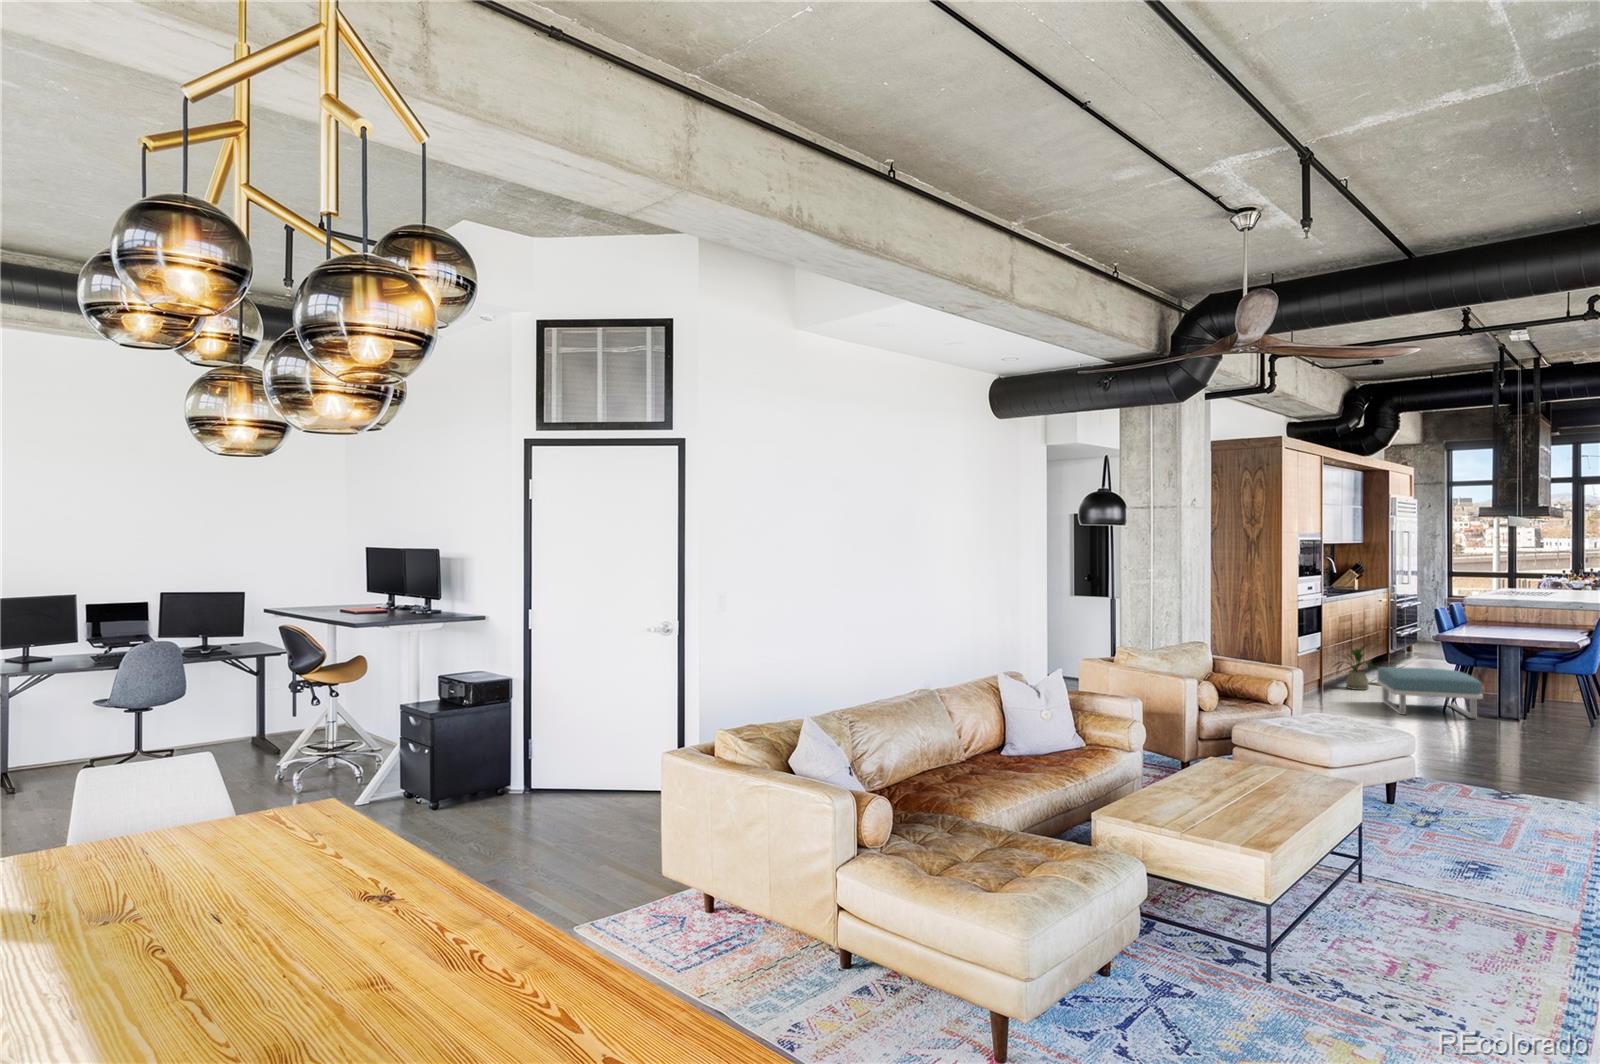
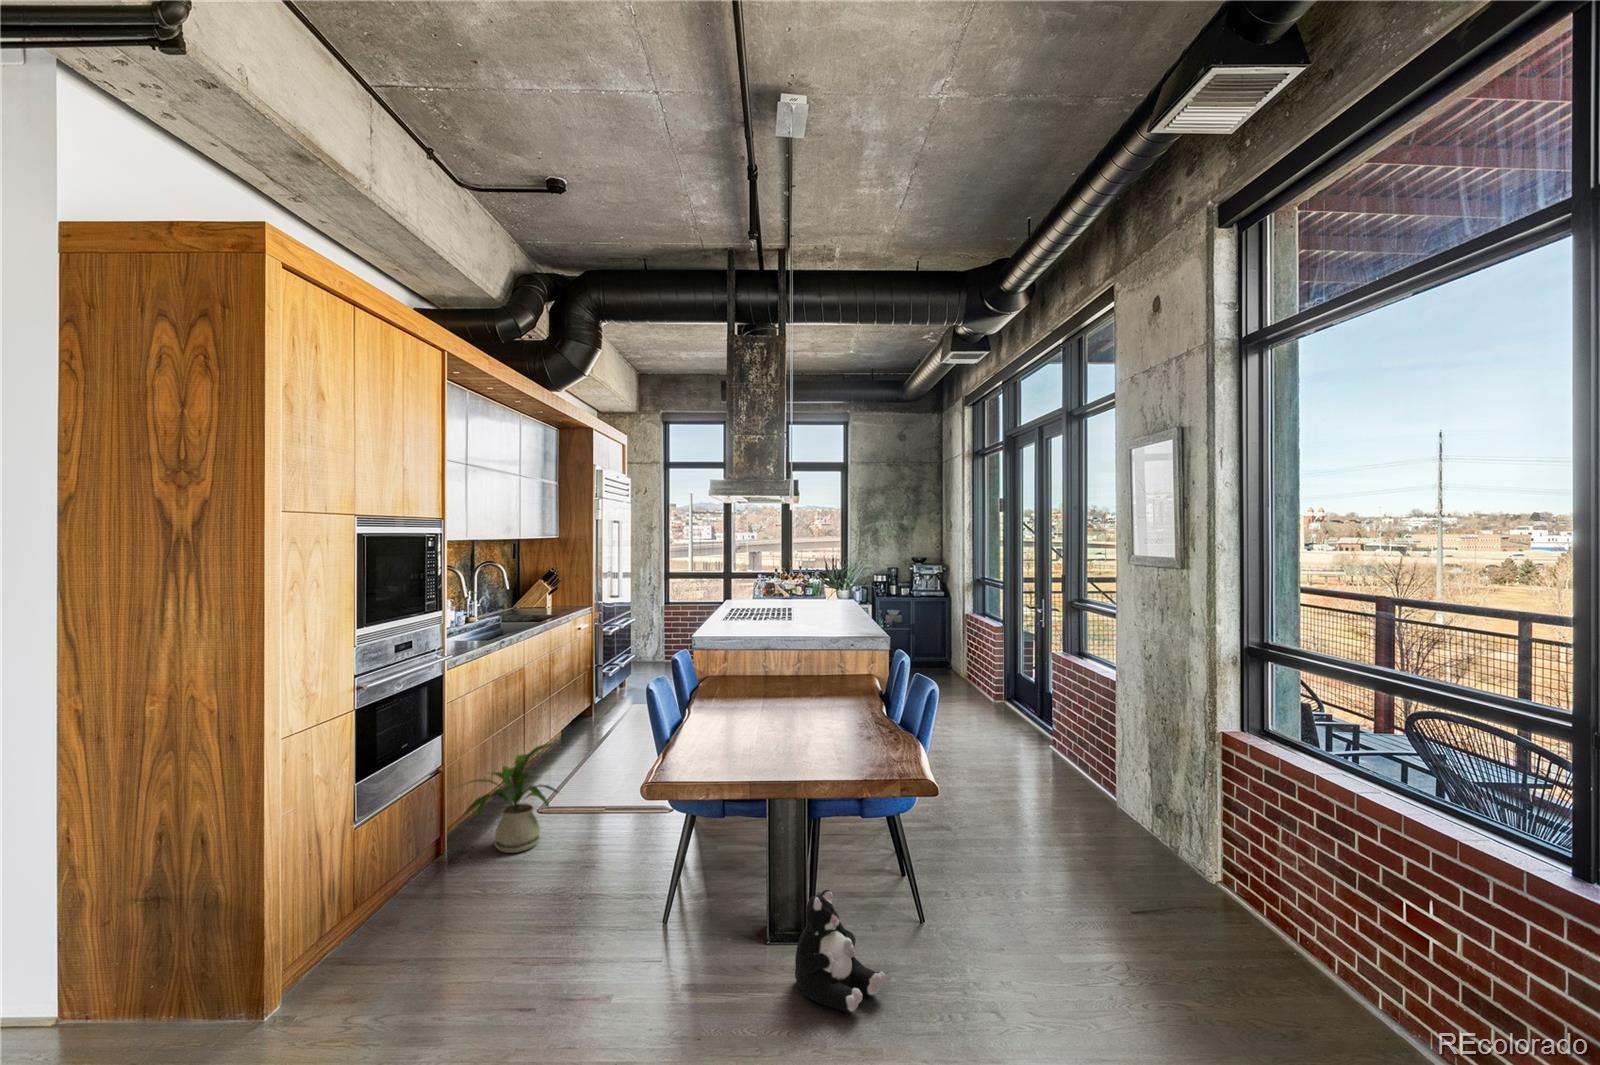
footstool: present [1377,667,1483,719] -> none [539,813,753,1009]
plush toy: none [1501,689,1546,729] -> present [795,890,886,1012]

